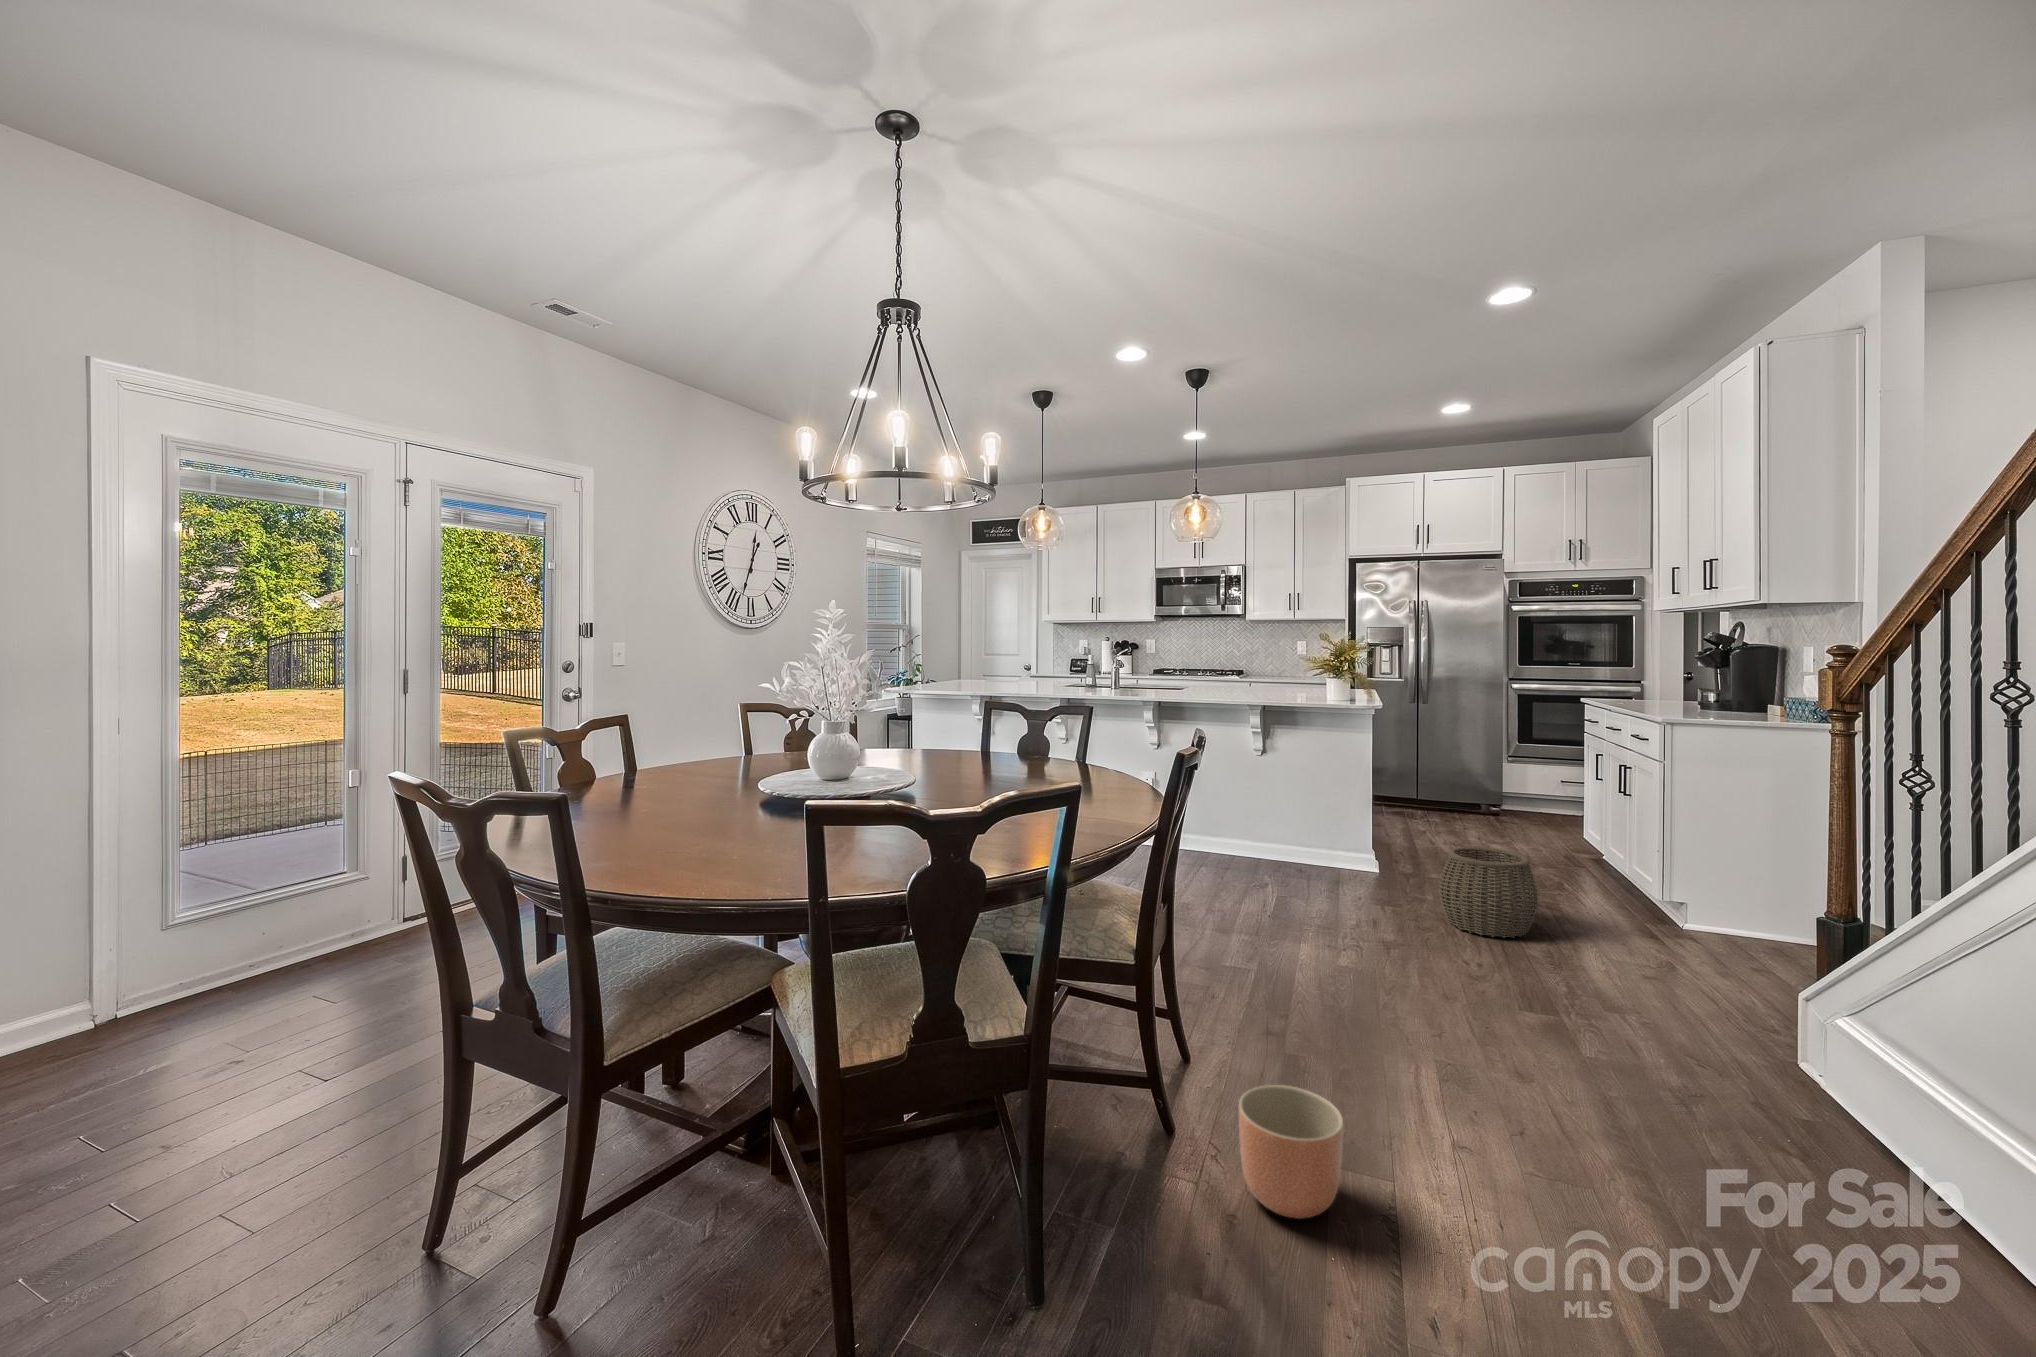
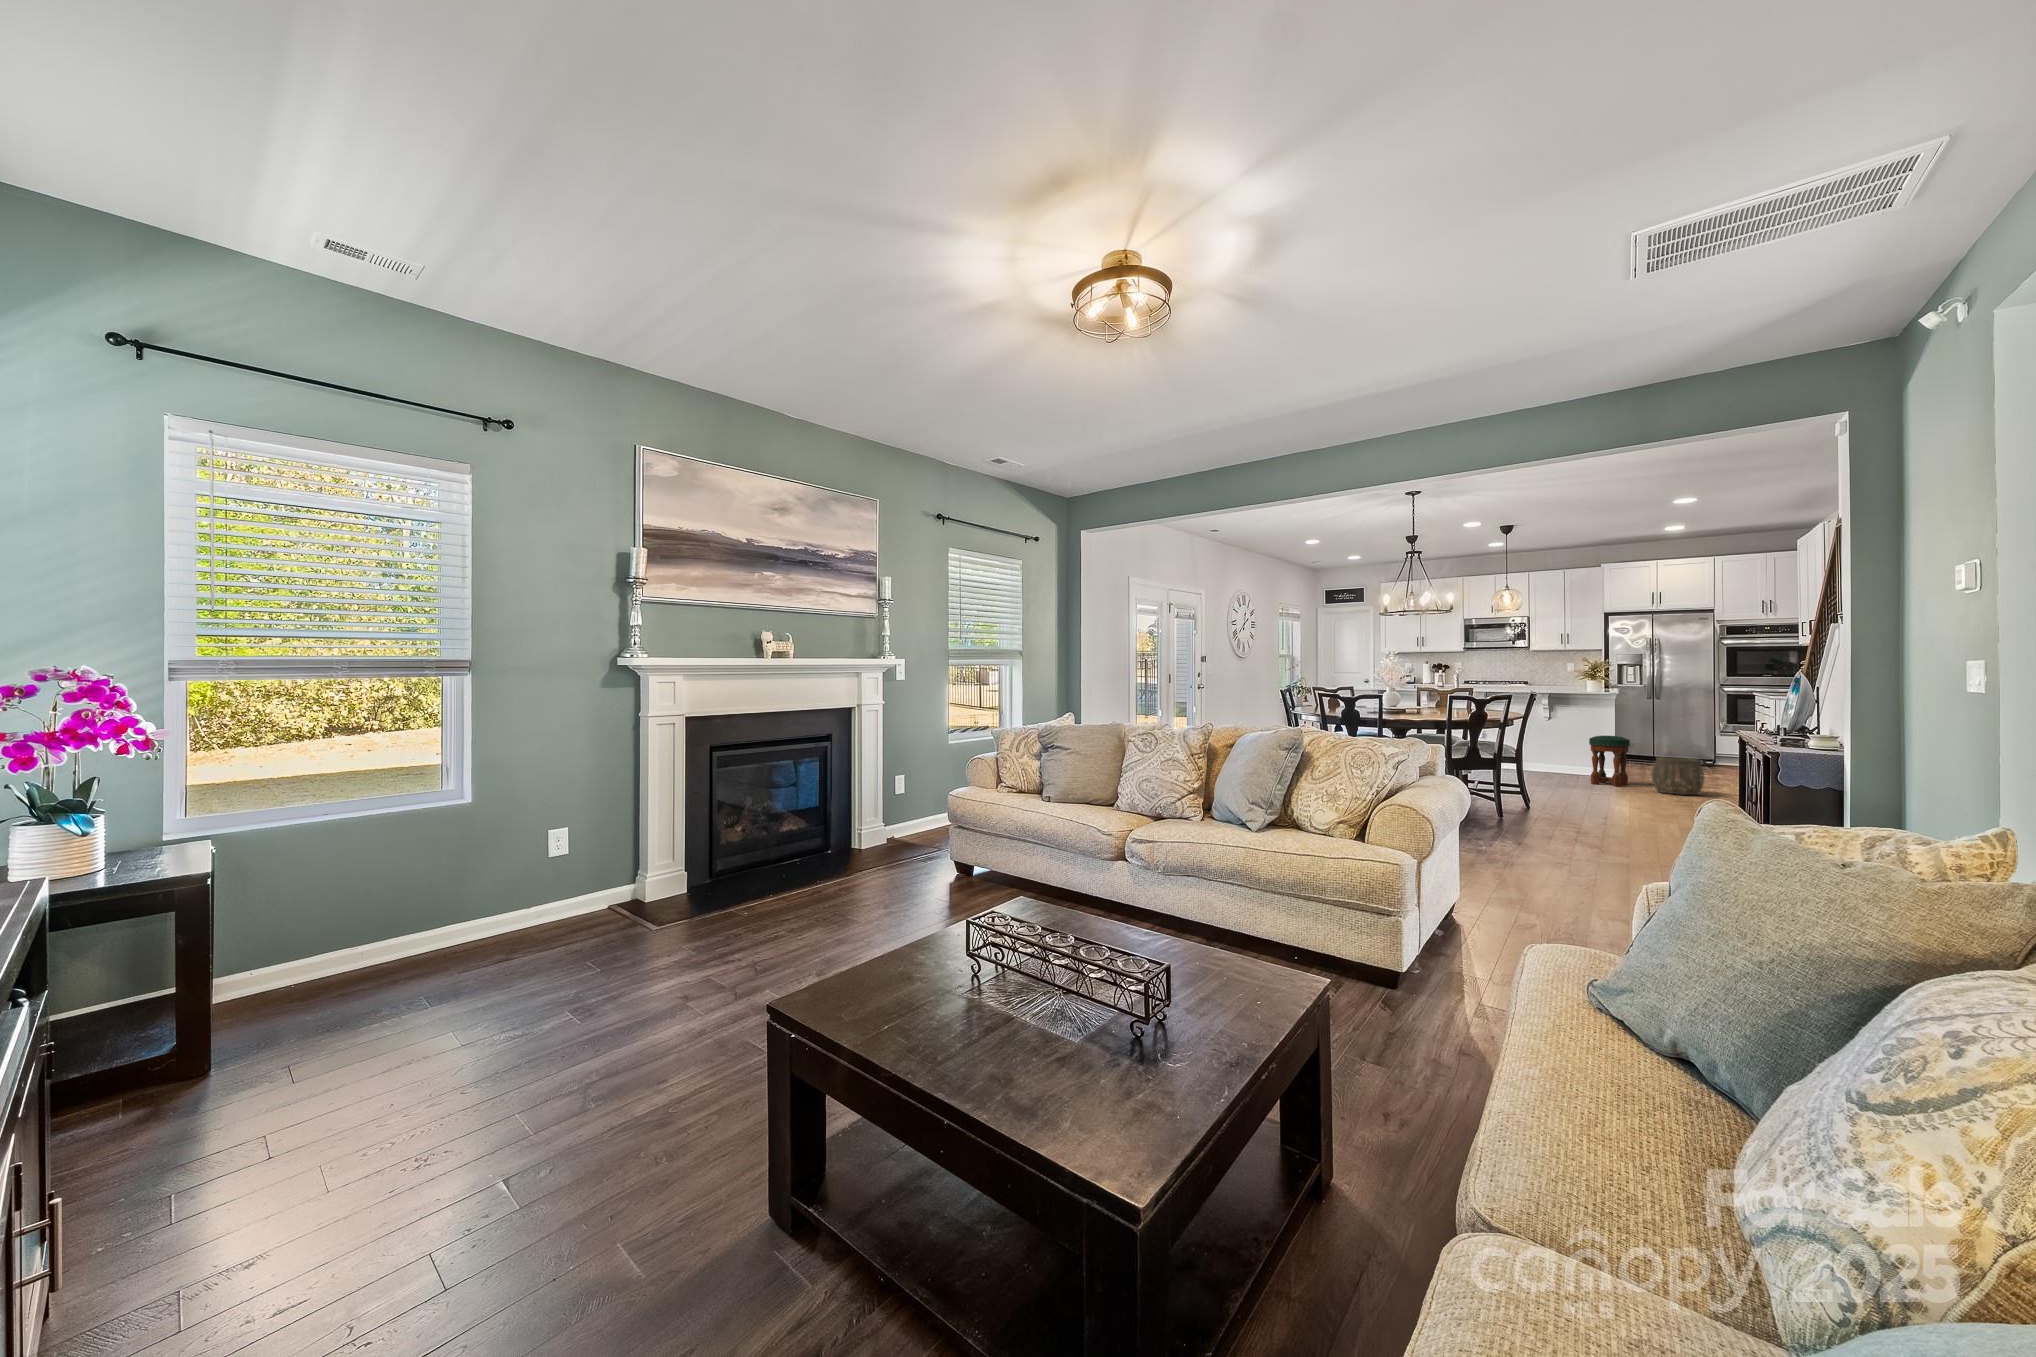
stool: none [1328,793,1398,899] -> present [1589,736,1630,786]
planter: present [1239,1085,1344,1219] -> none [1556,789,1593,819]

